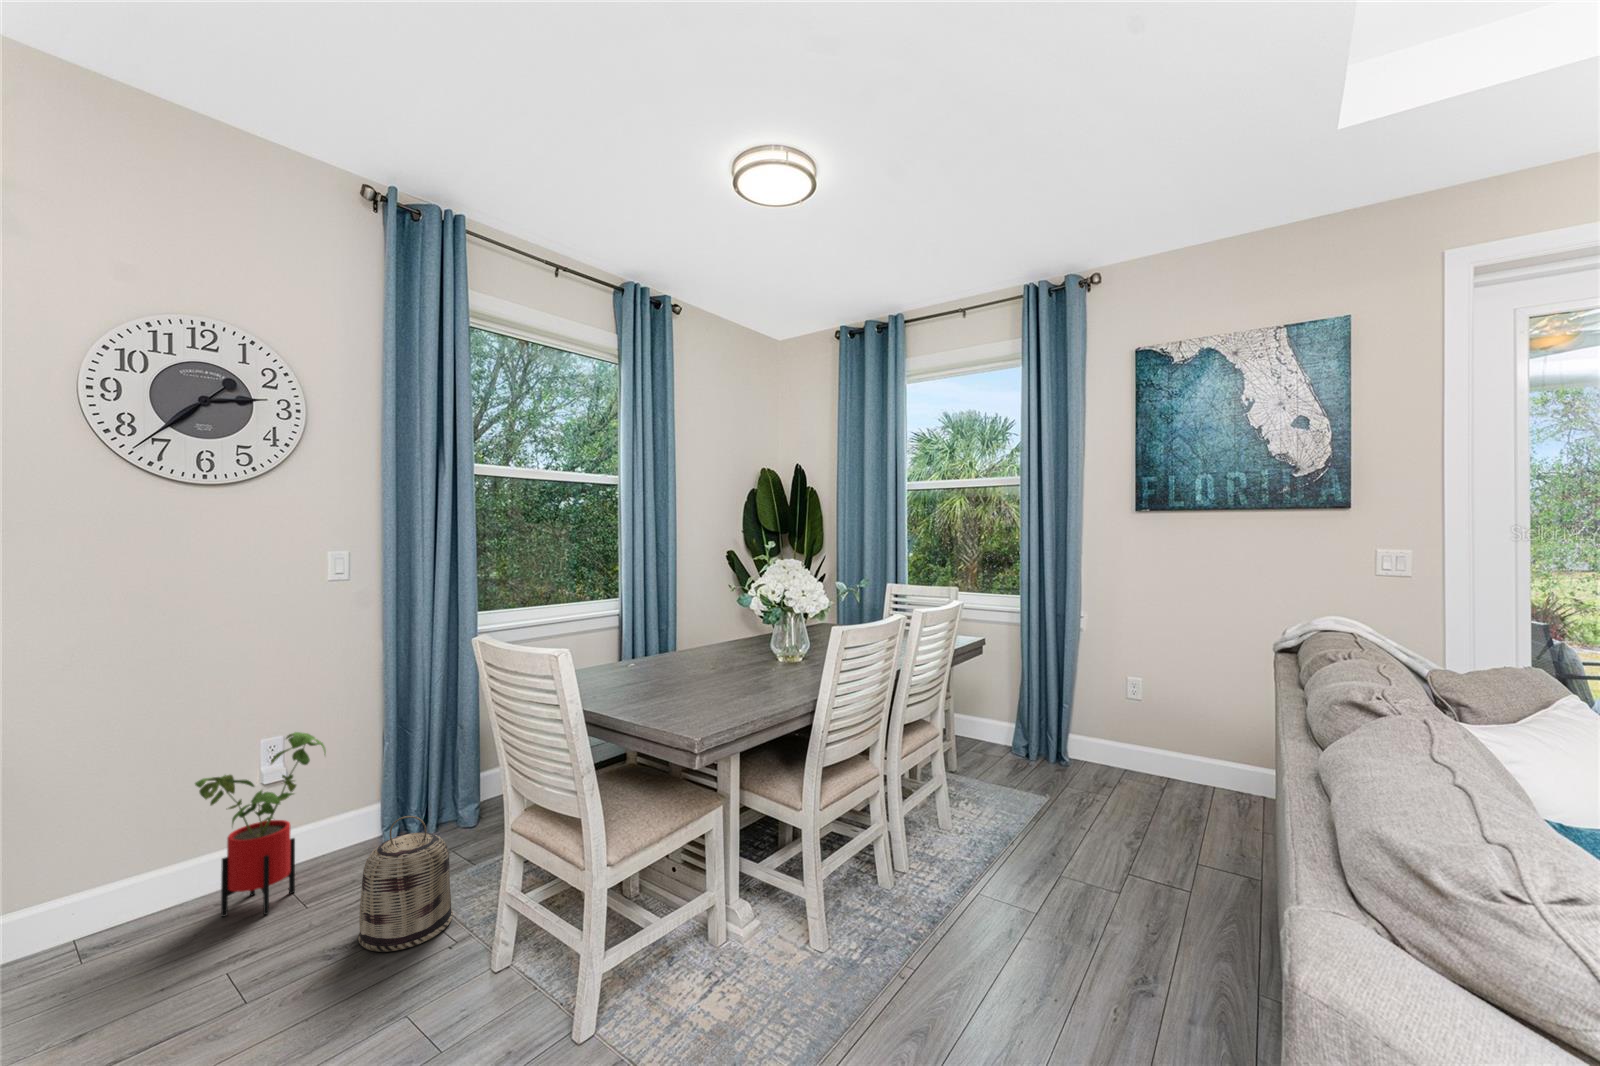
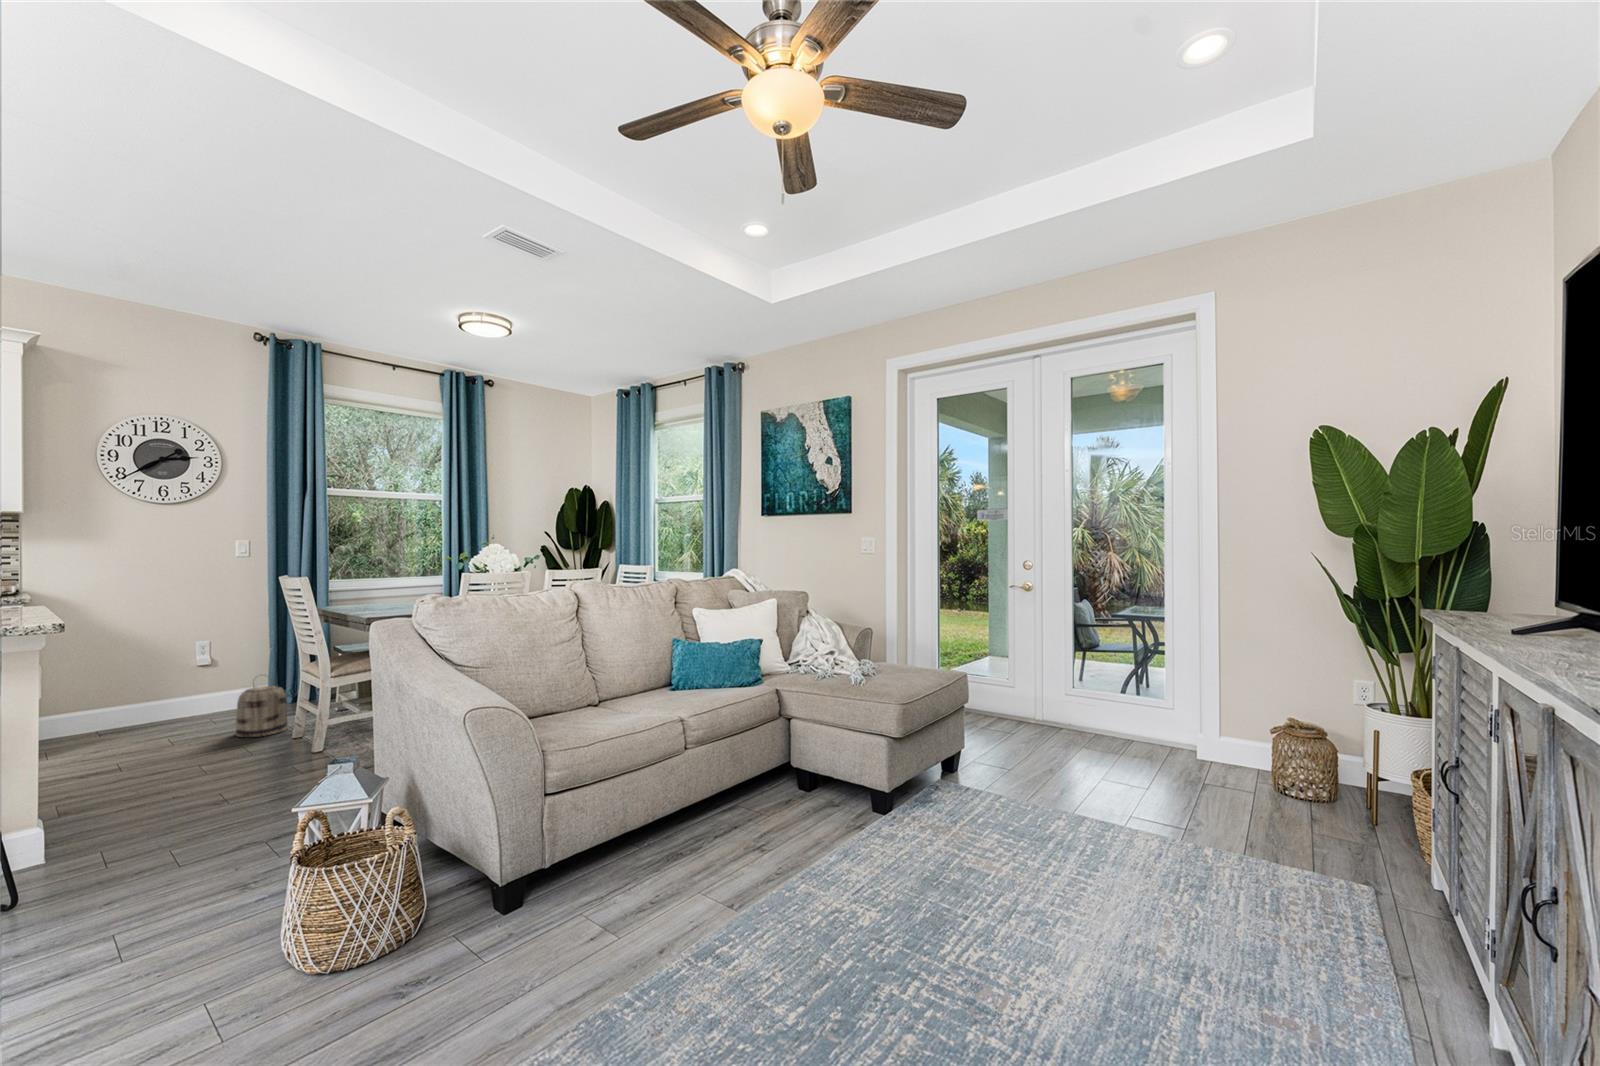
house plant: present [195,732,326,917] -> none [156,636,228,728]

